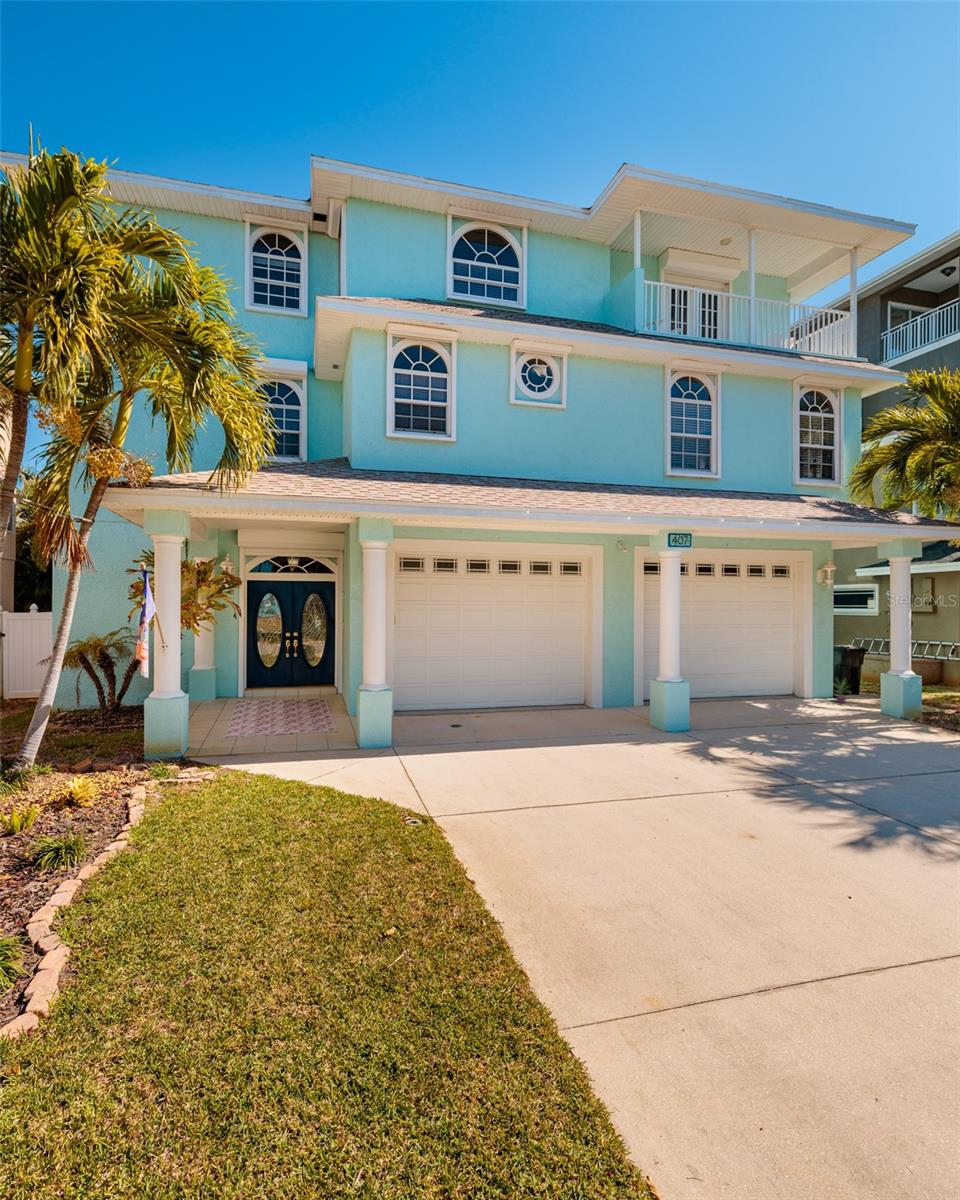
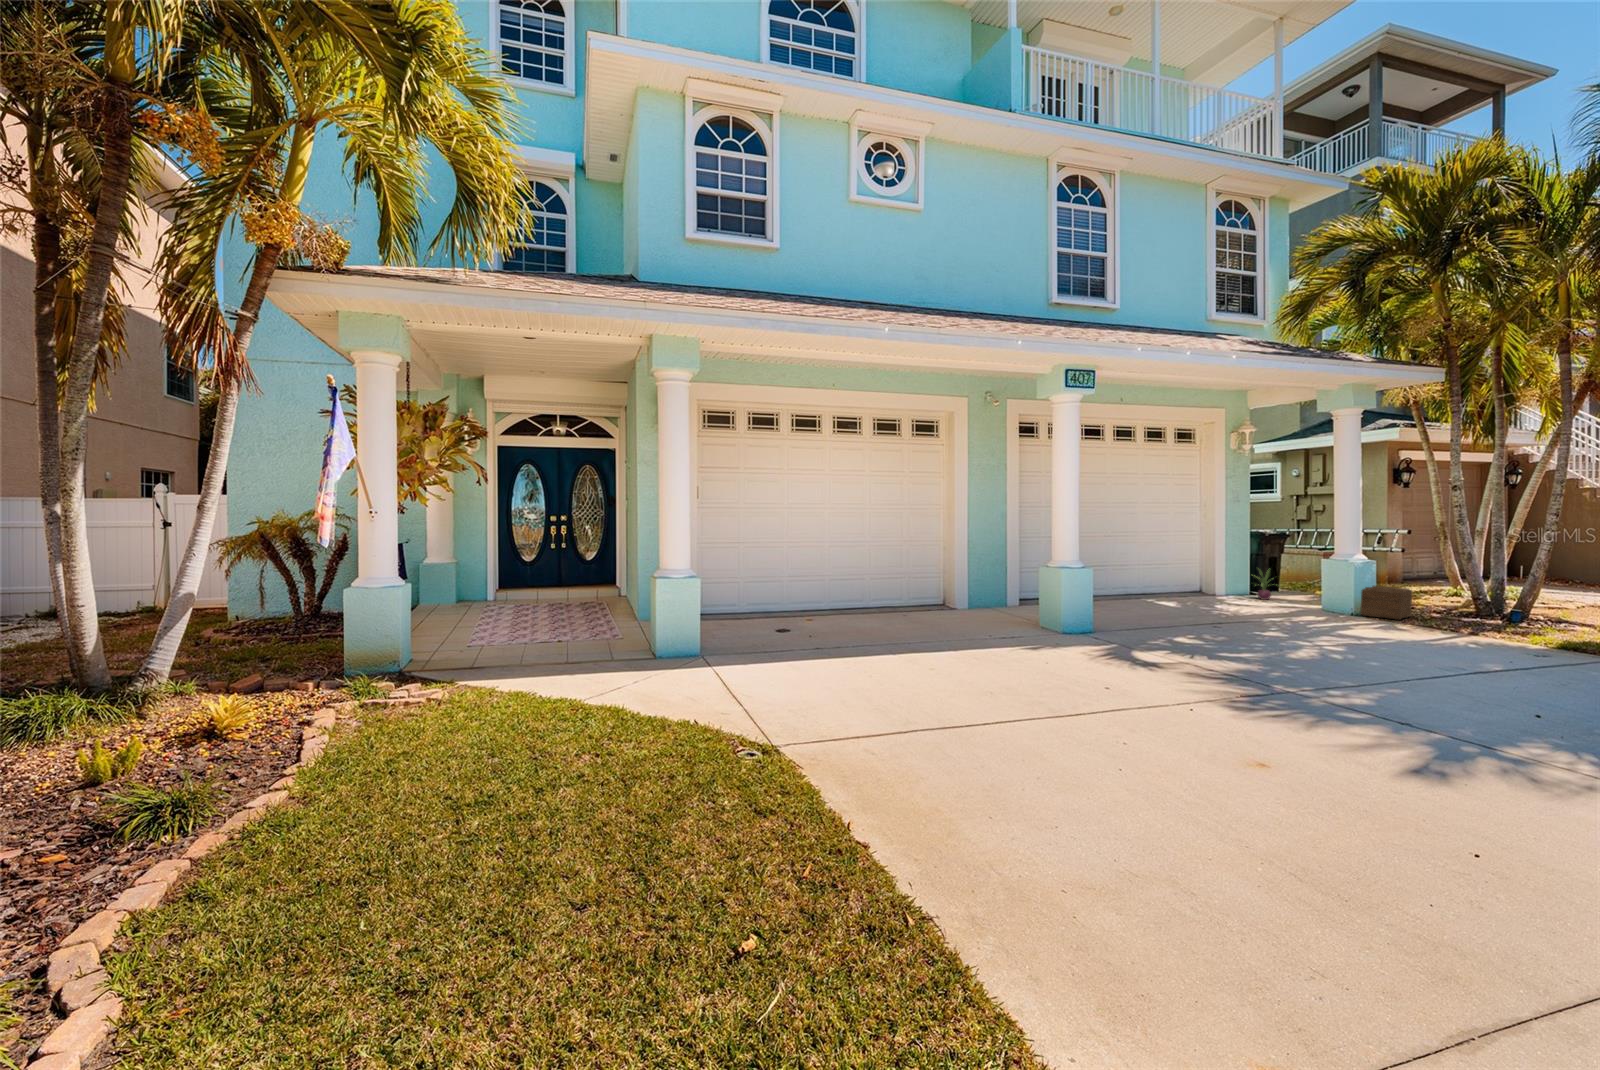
wooden crate: none [906,696,946,724] -> present [1360,586,1412,620]

